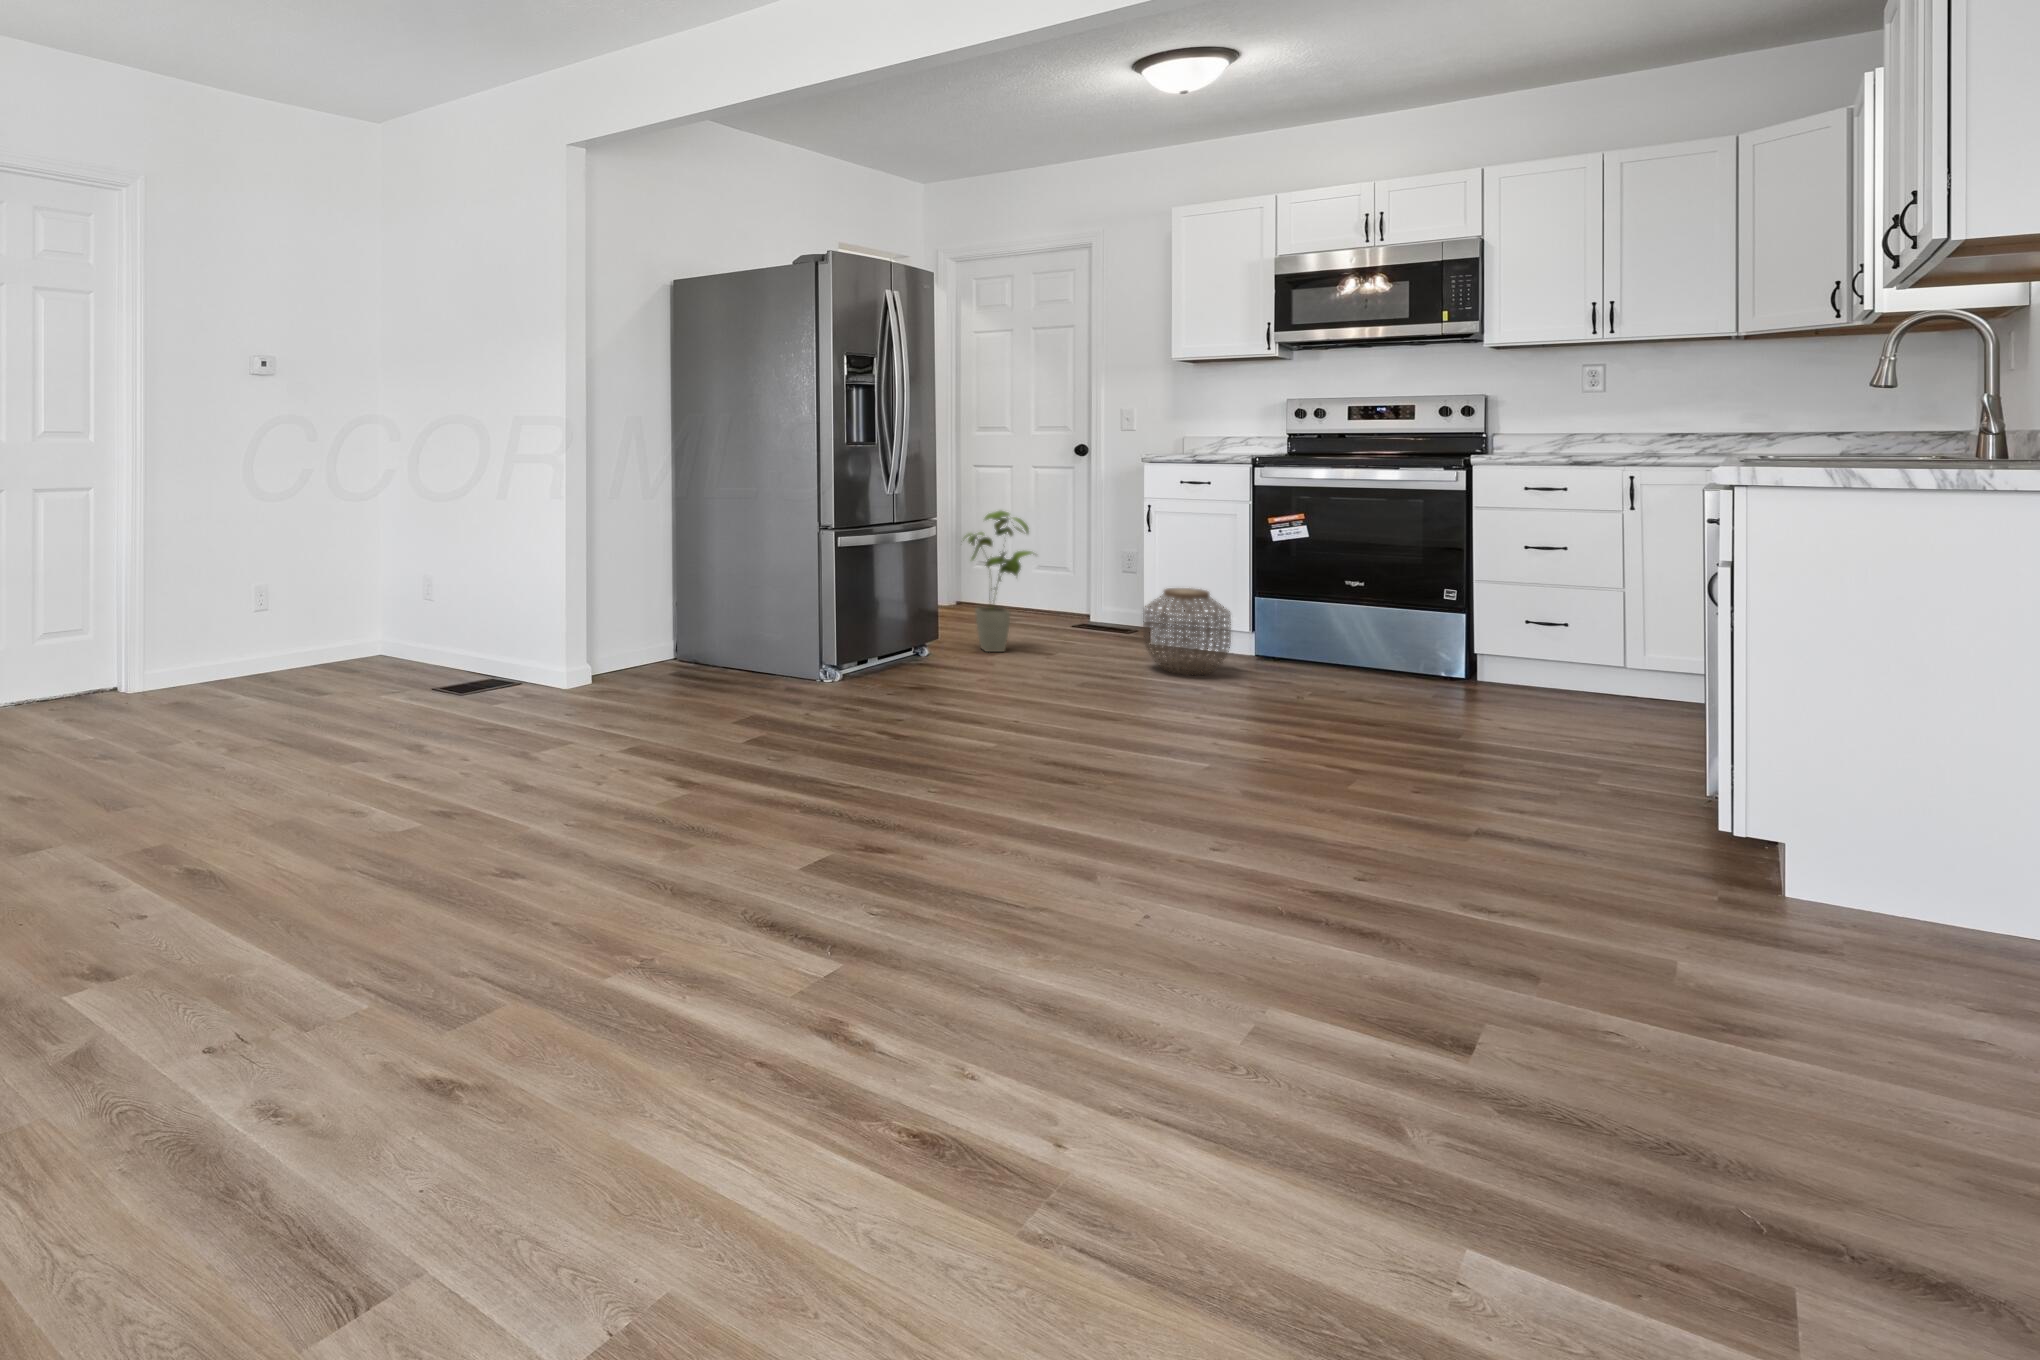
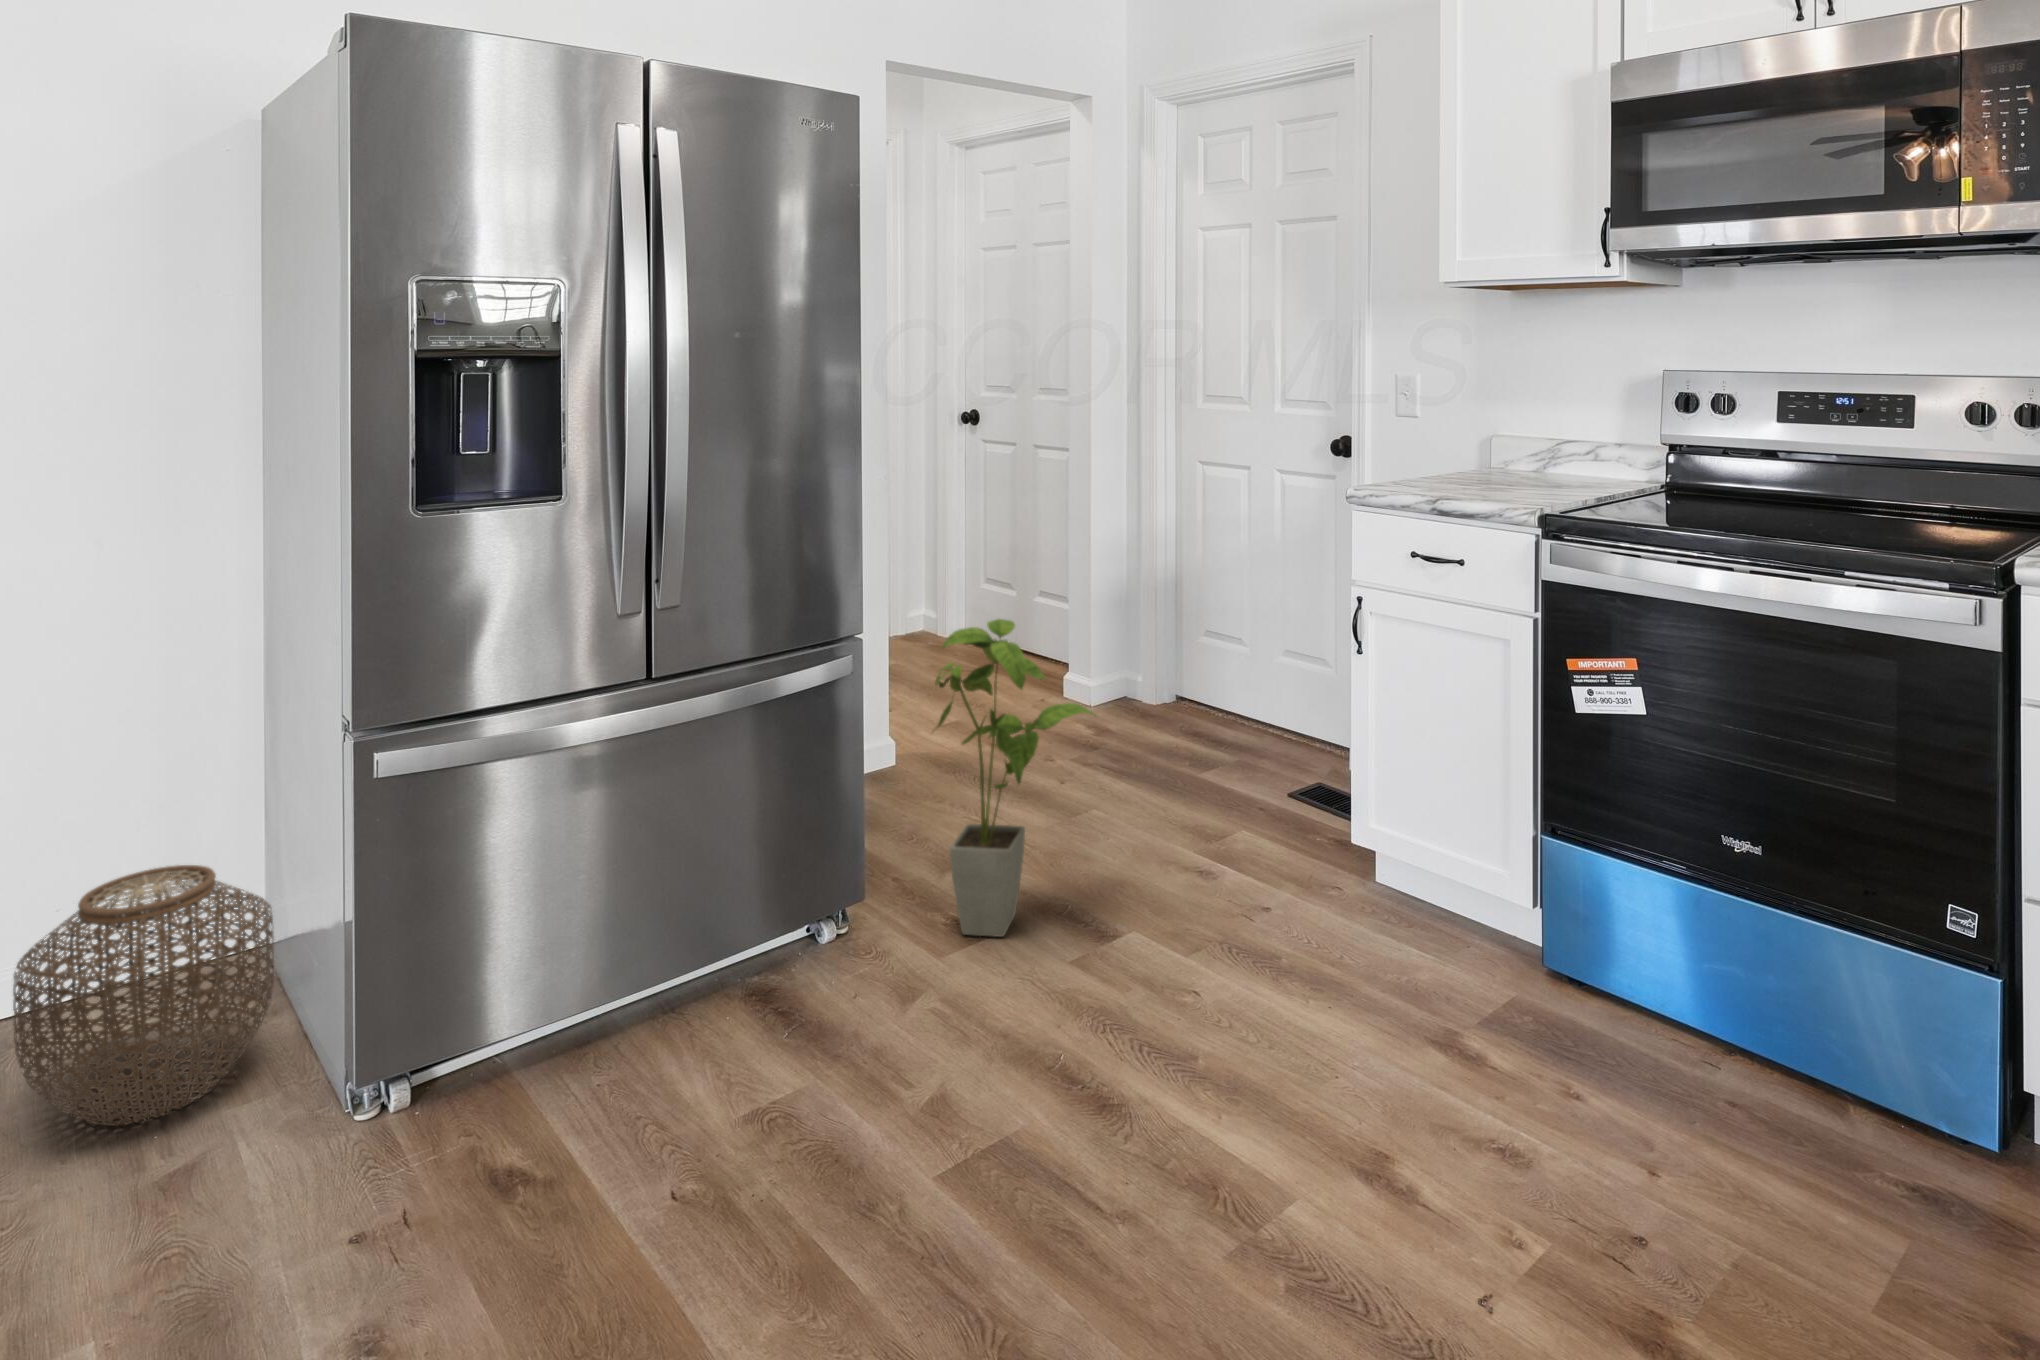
woven basket: present [1143,588,1231,675] -> present [13,865,274,1126]

